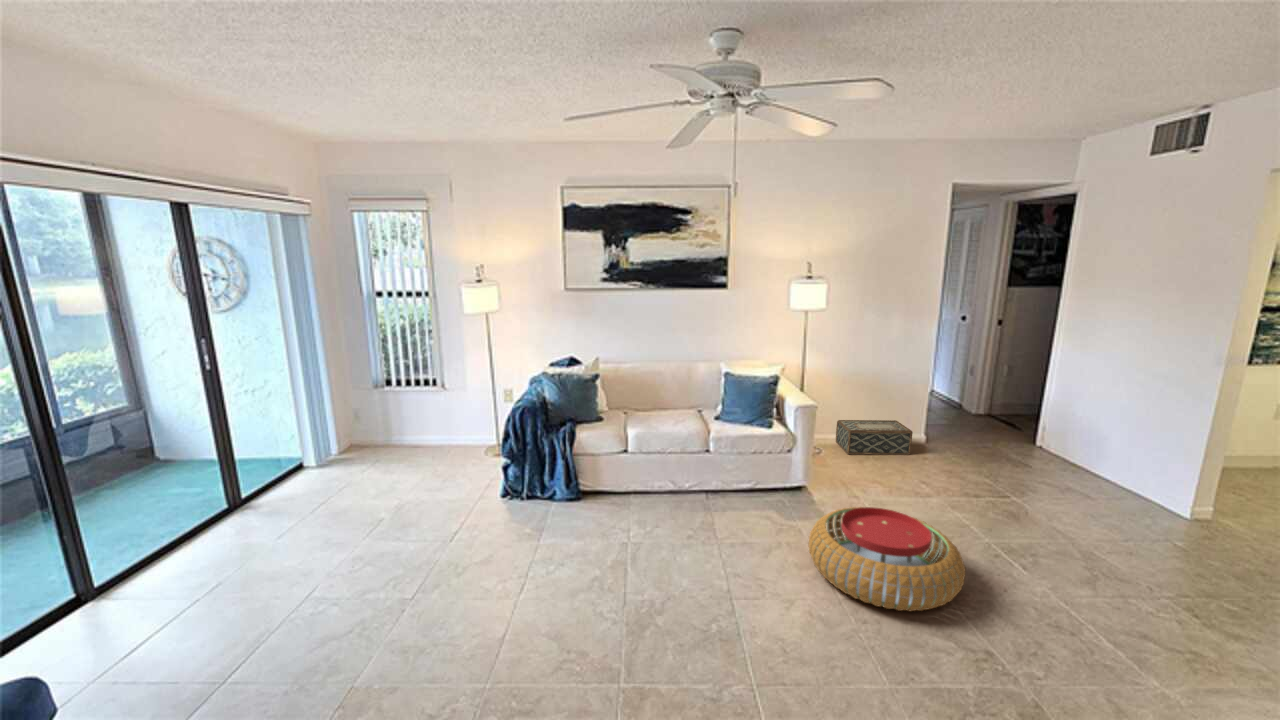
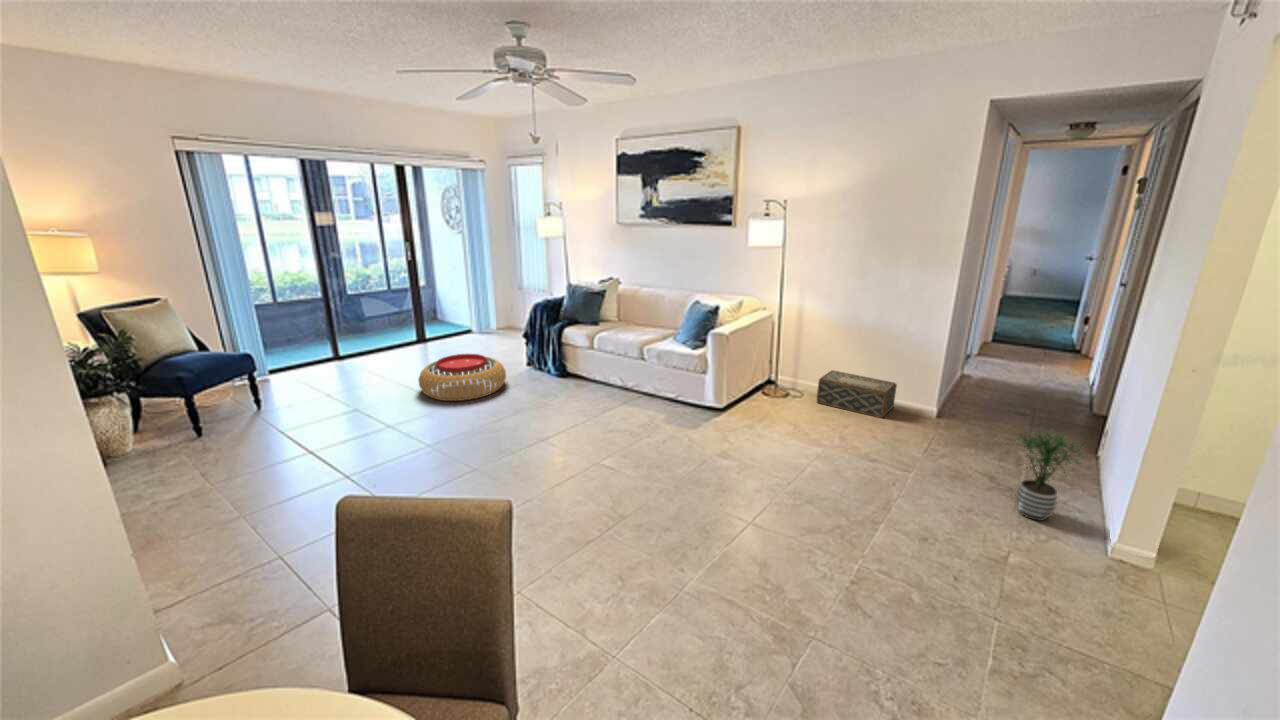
potted plant: none [1096,432,1167,506] -> present [1005,431,1083,521]
pouf: present [809,507,965,611] -> present [419,354,506,401]

